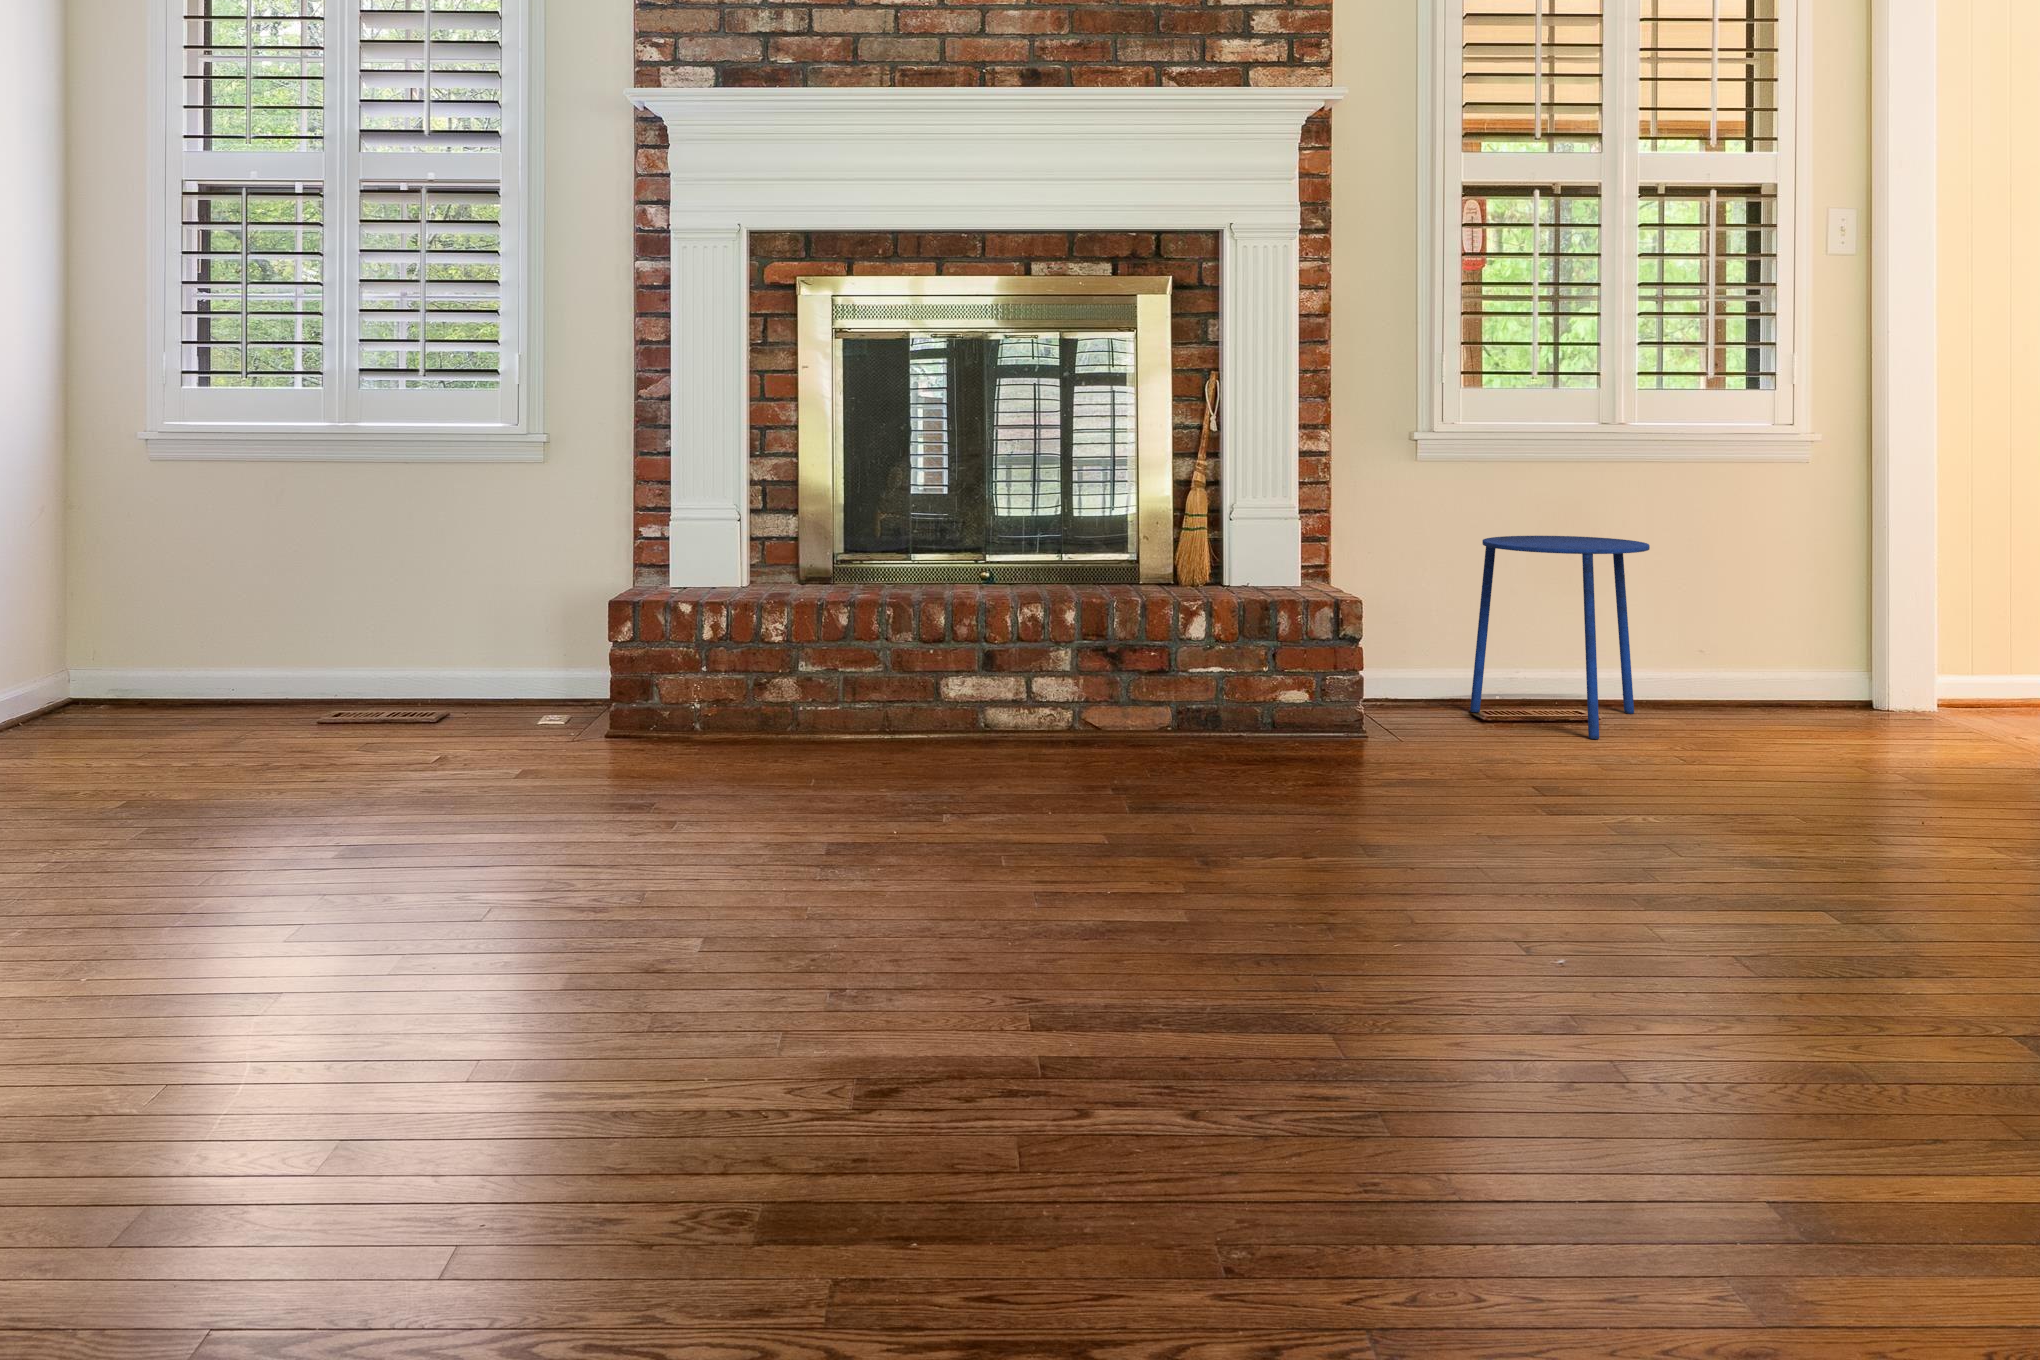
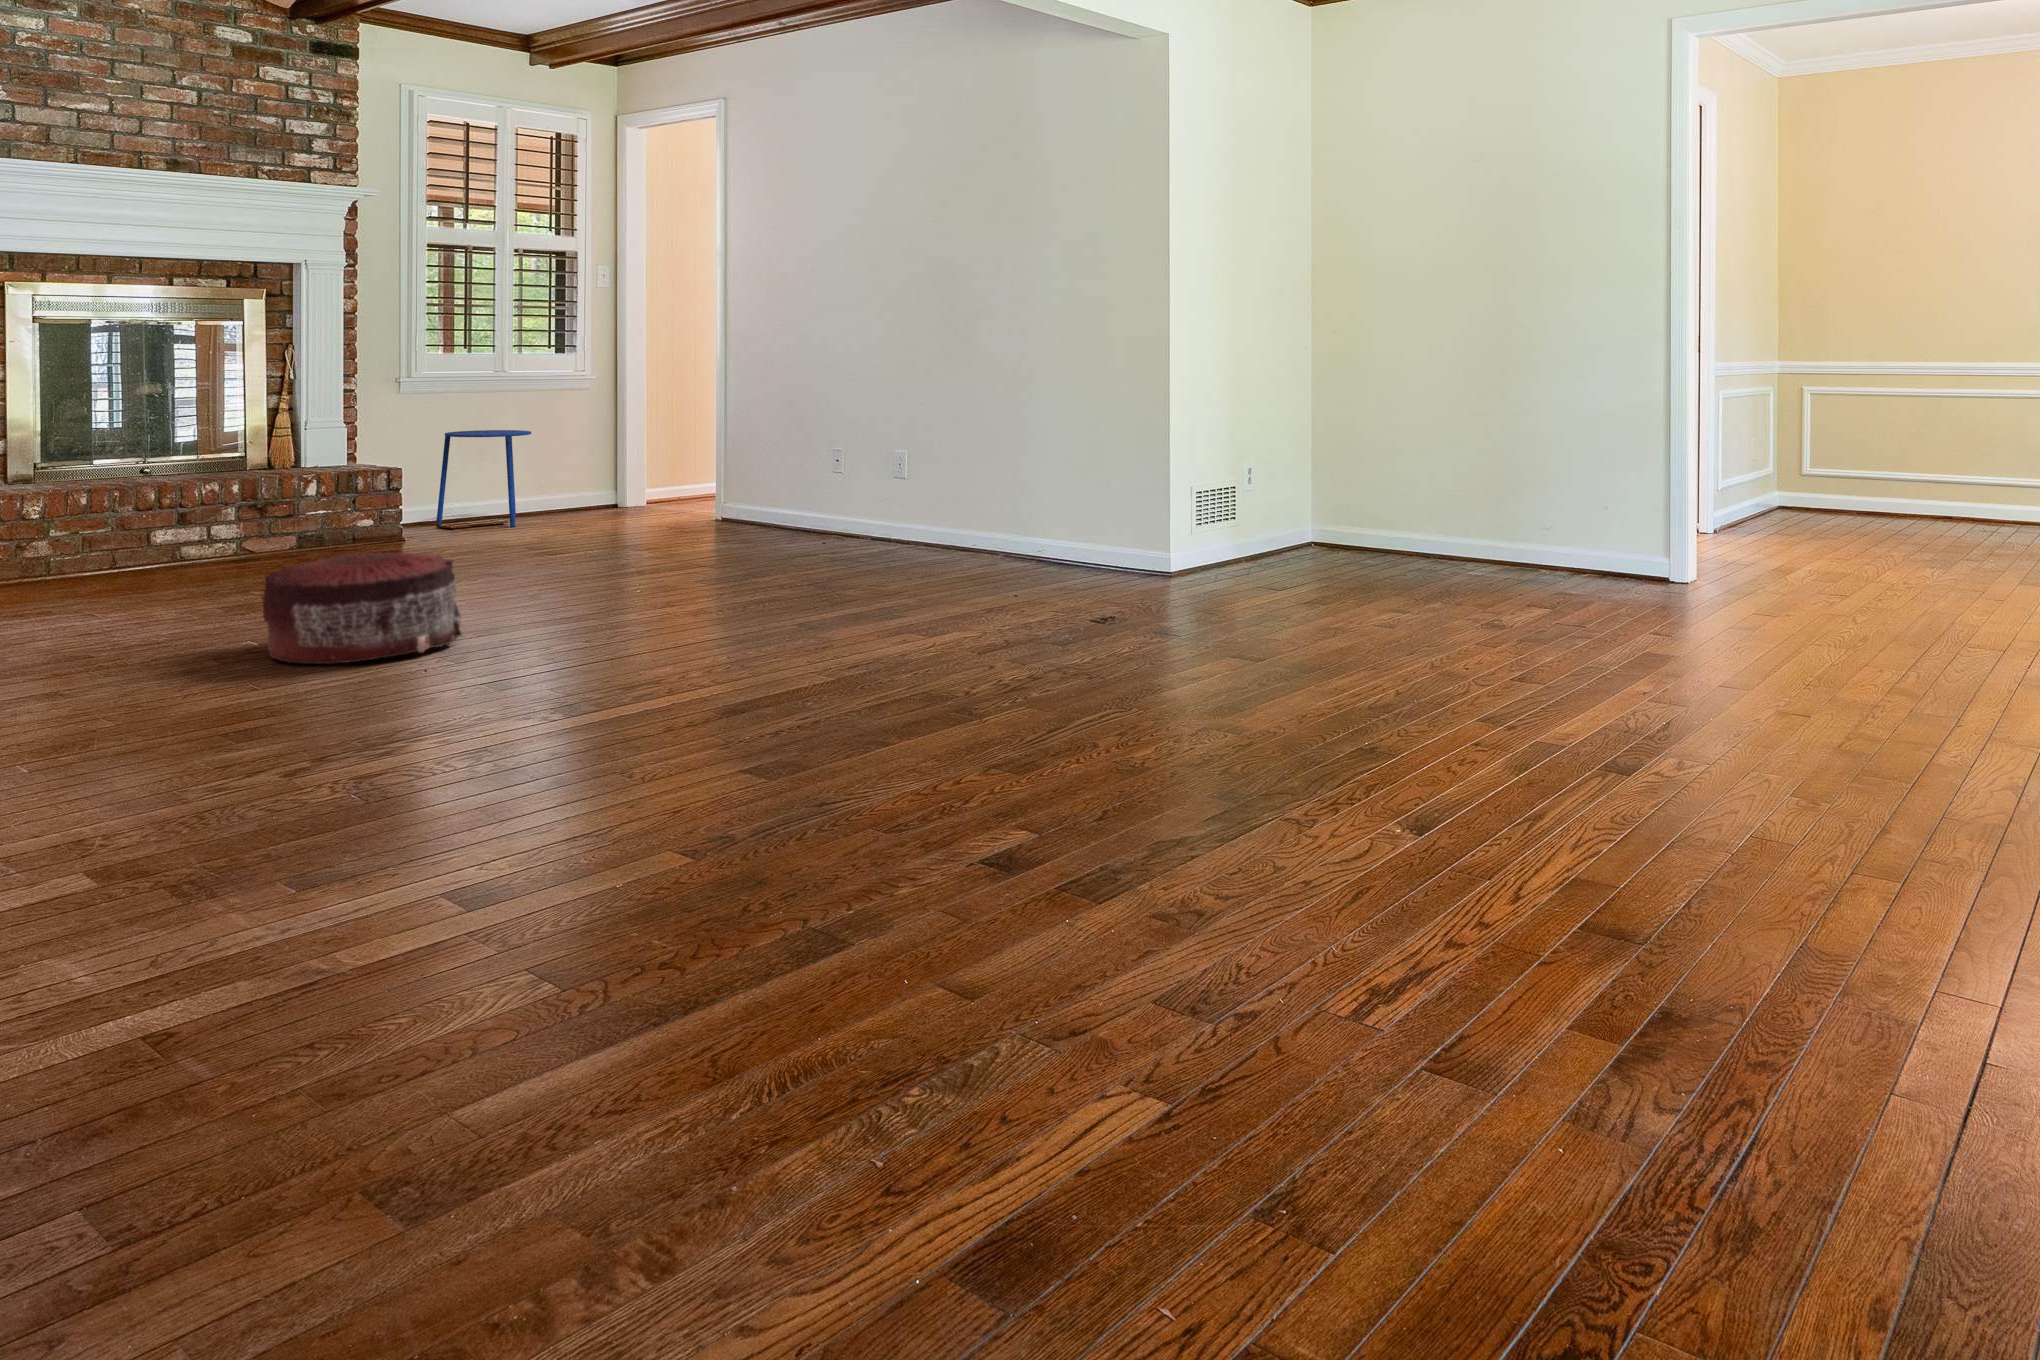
pouf: none [454,848,902,1200] -> present [262,552,462,664]

